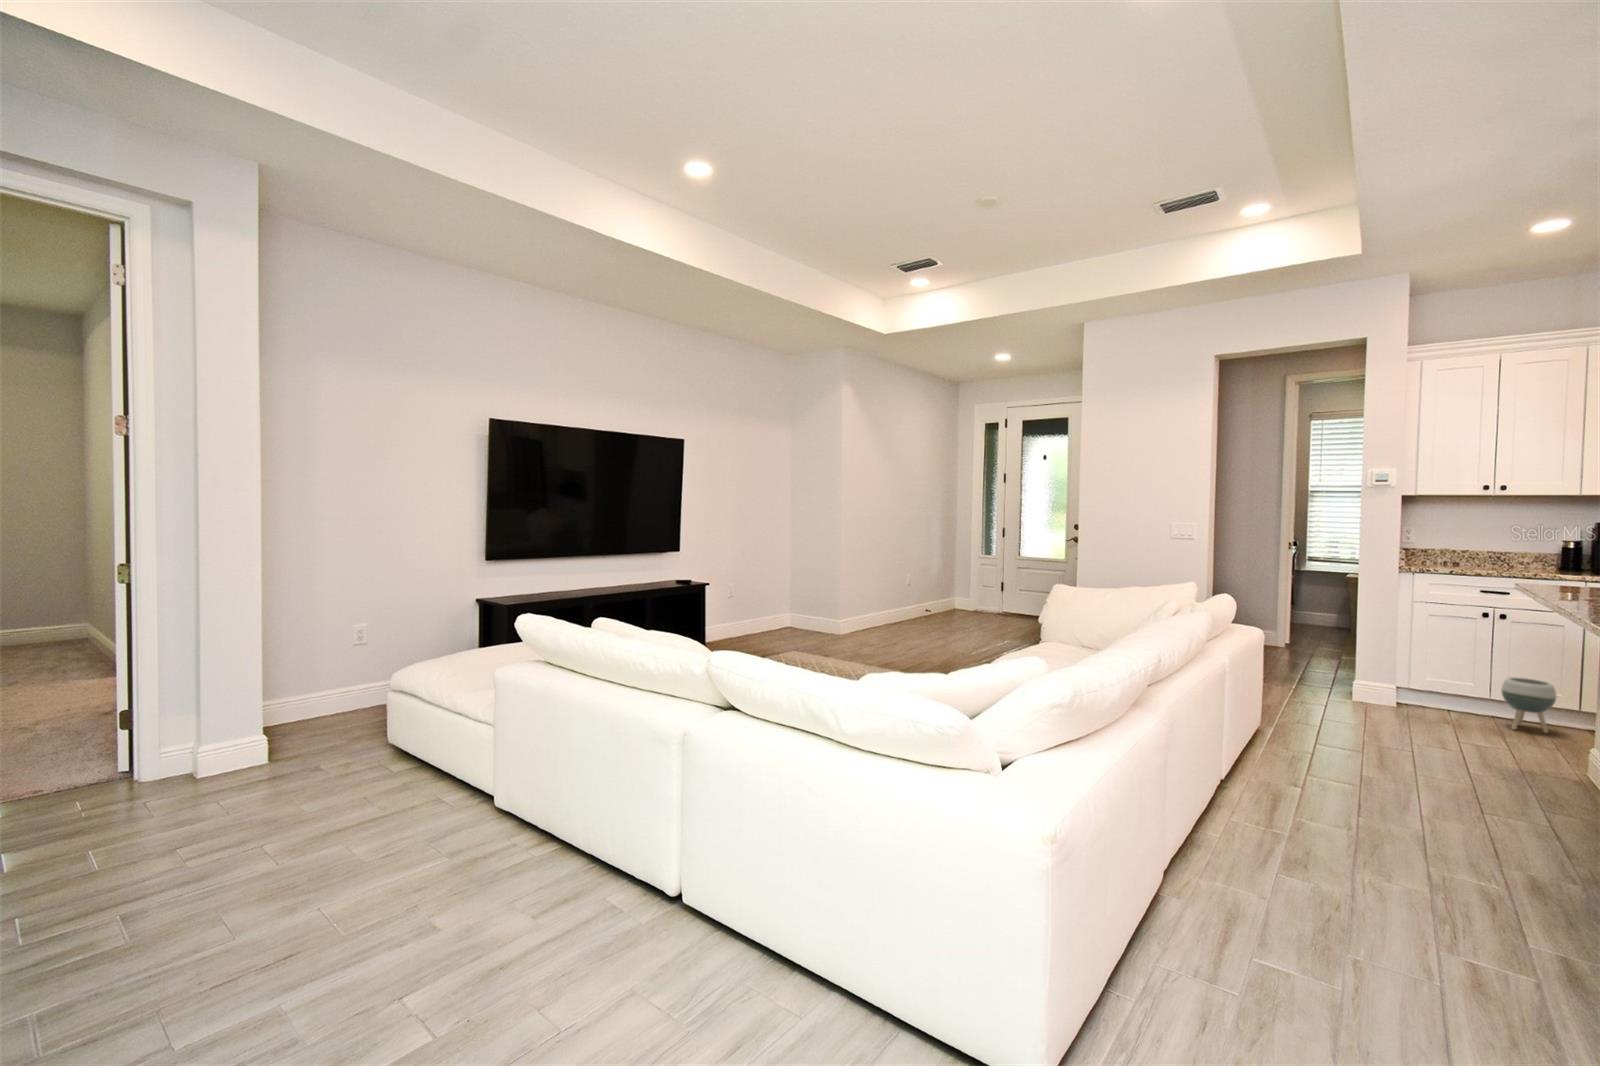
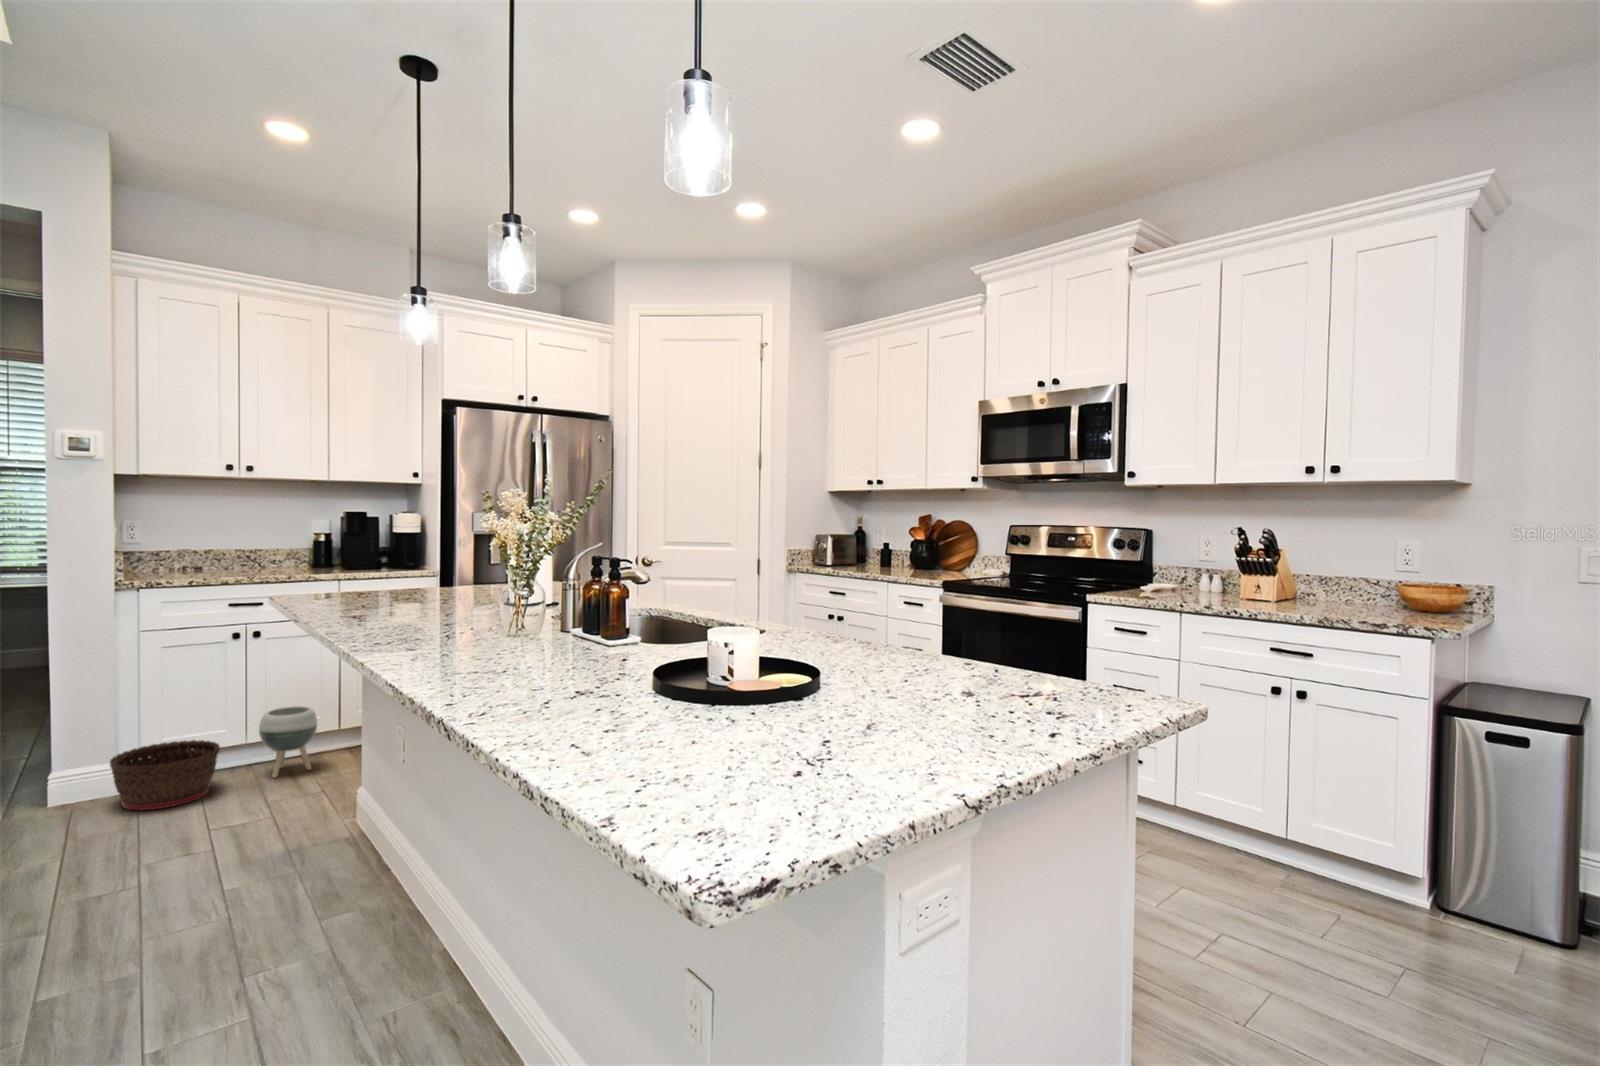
basket: none [1391,679,1469,724] -> present [110,740,220,810]

